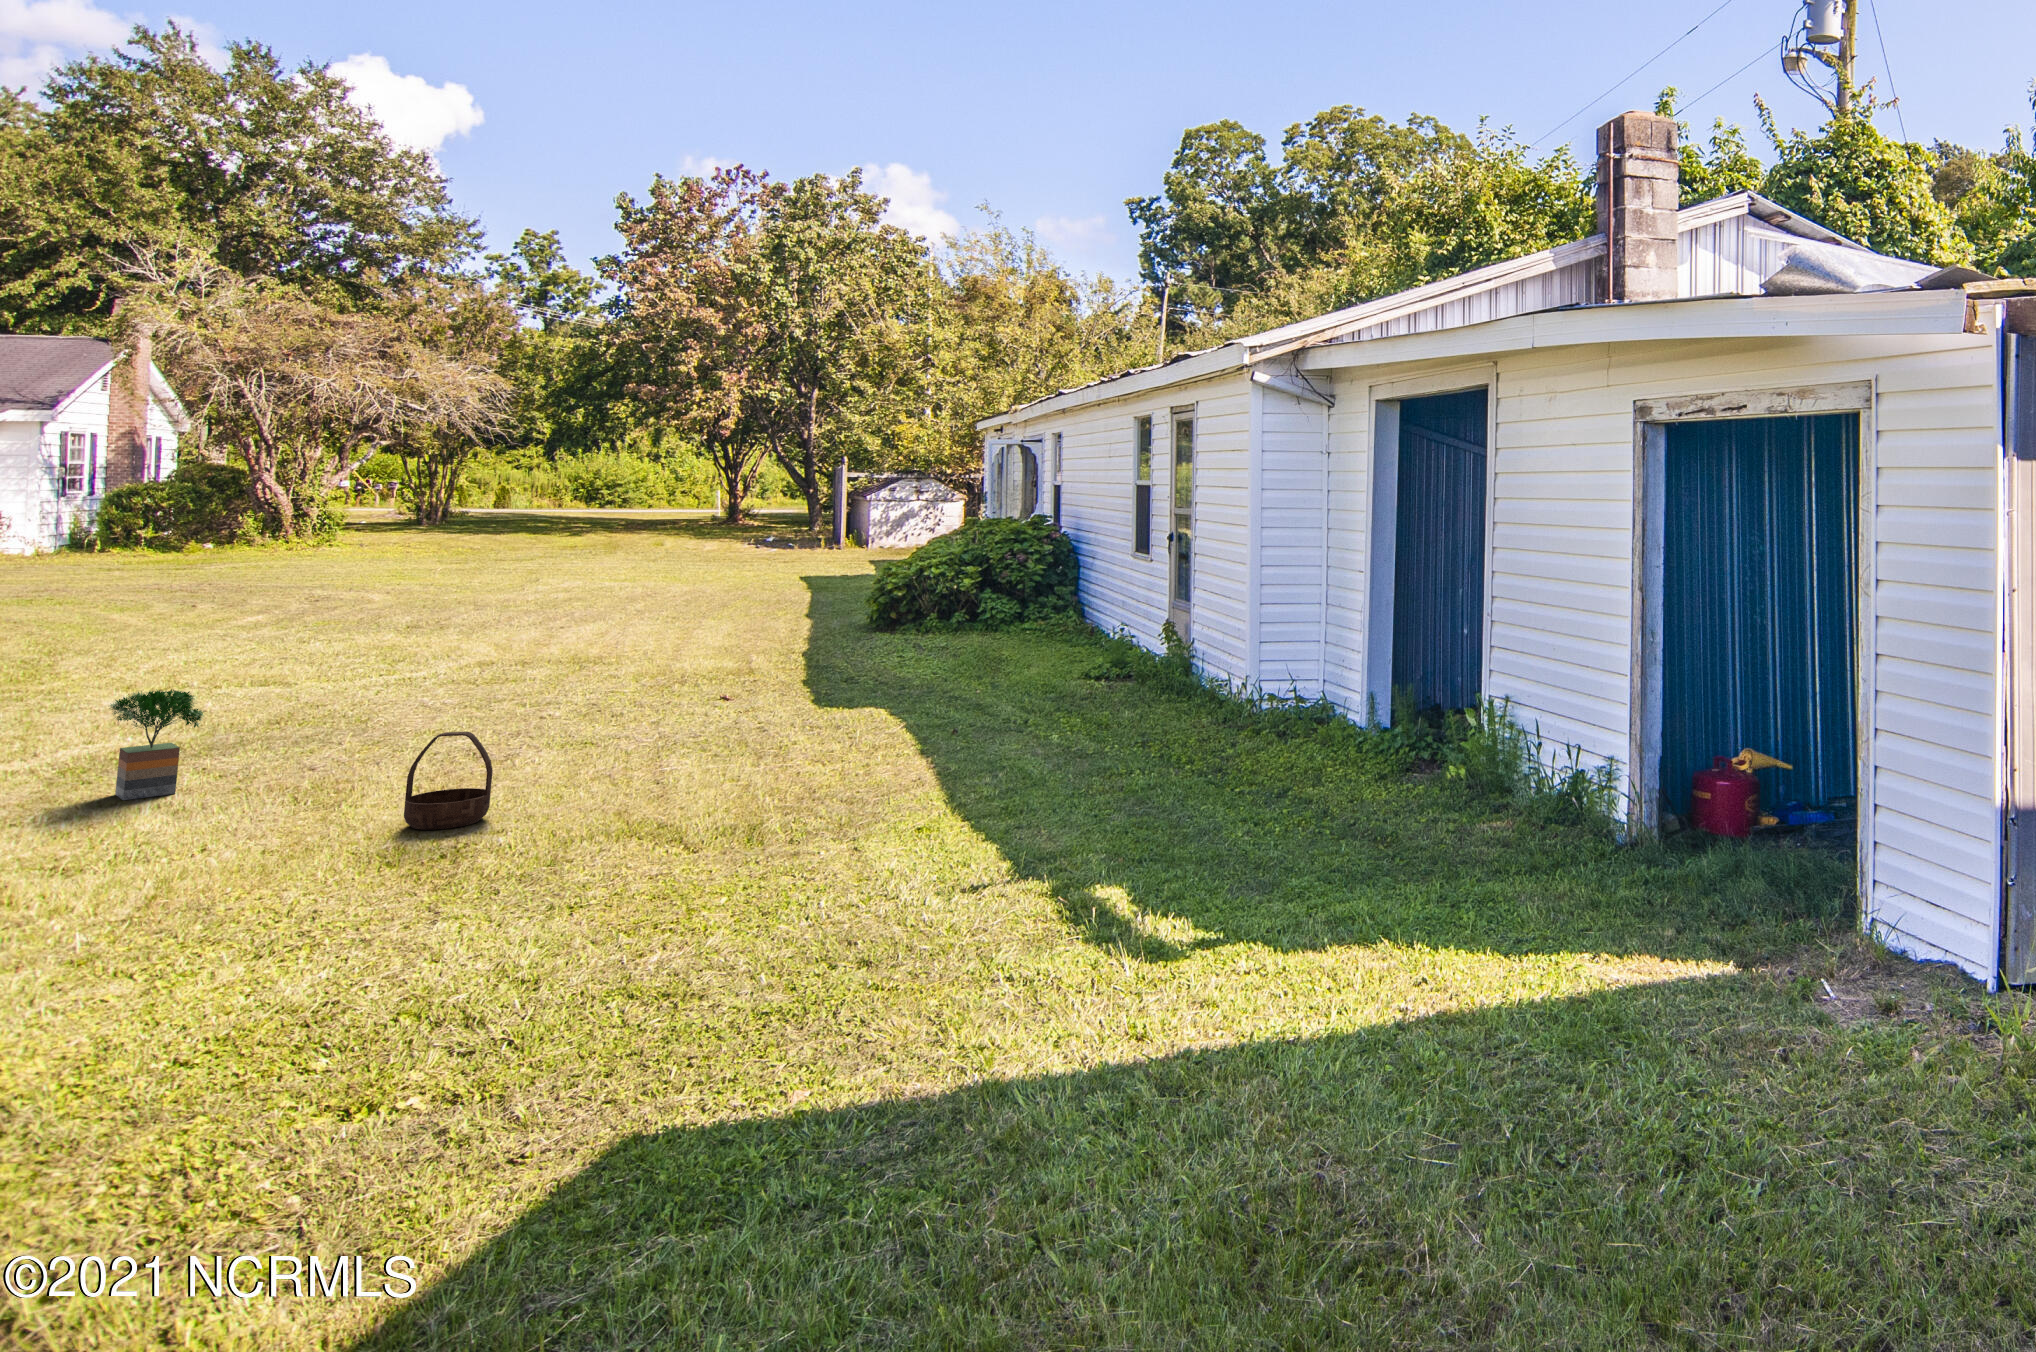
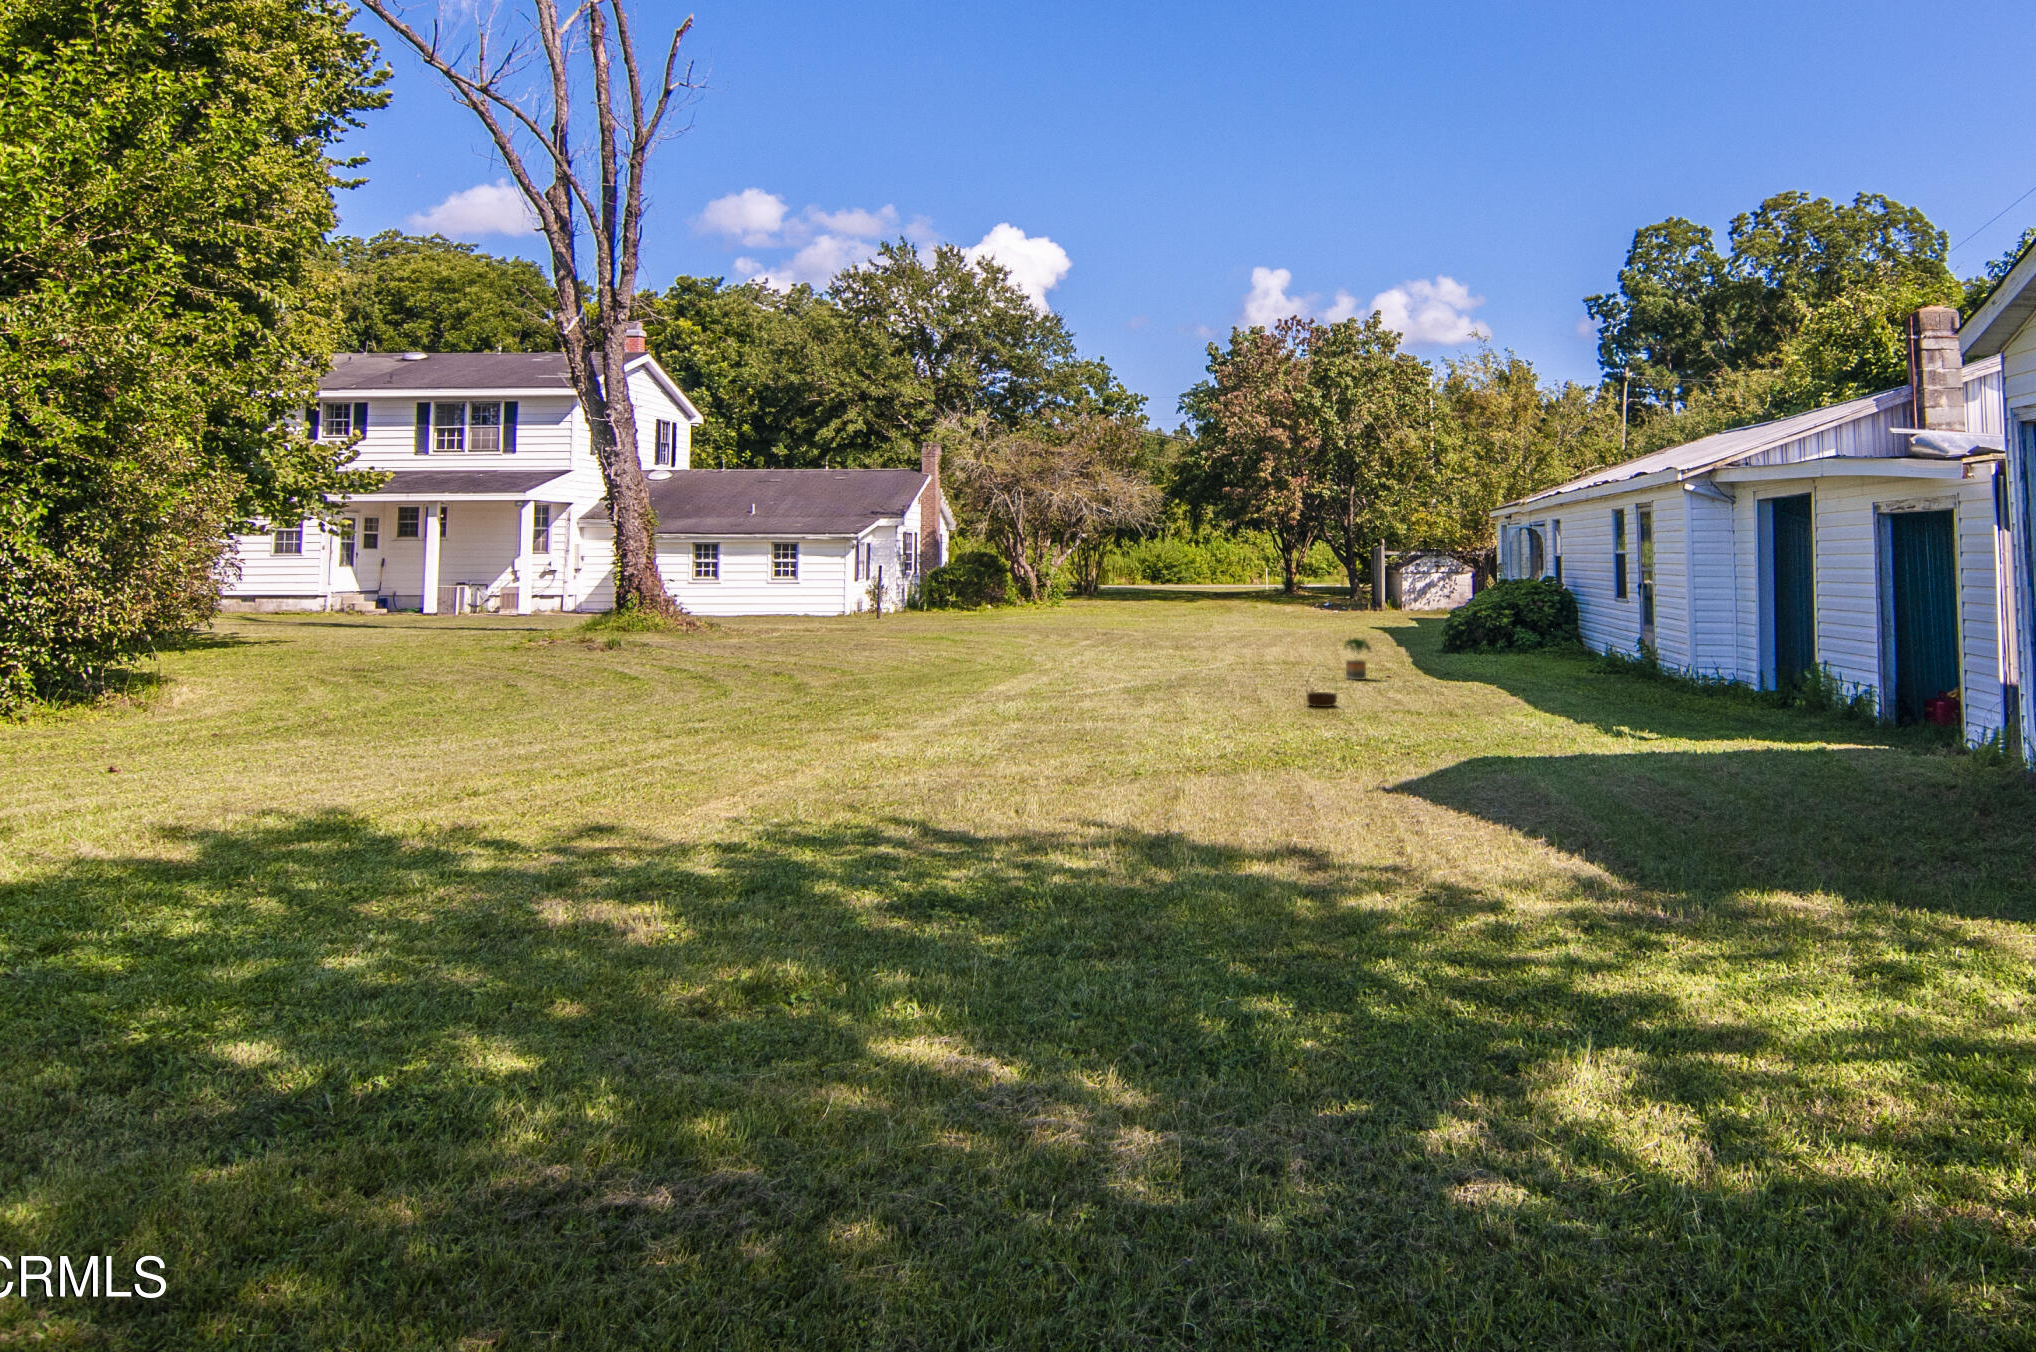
potted tree: present [110,689,204,800] -> present [1344,639,1371,680]

